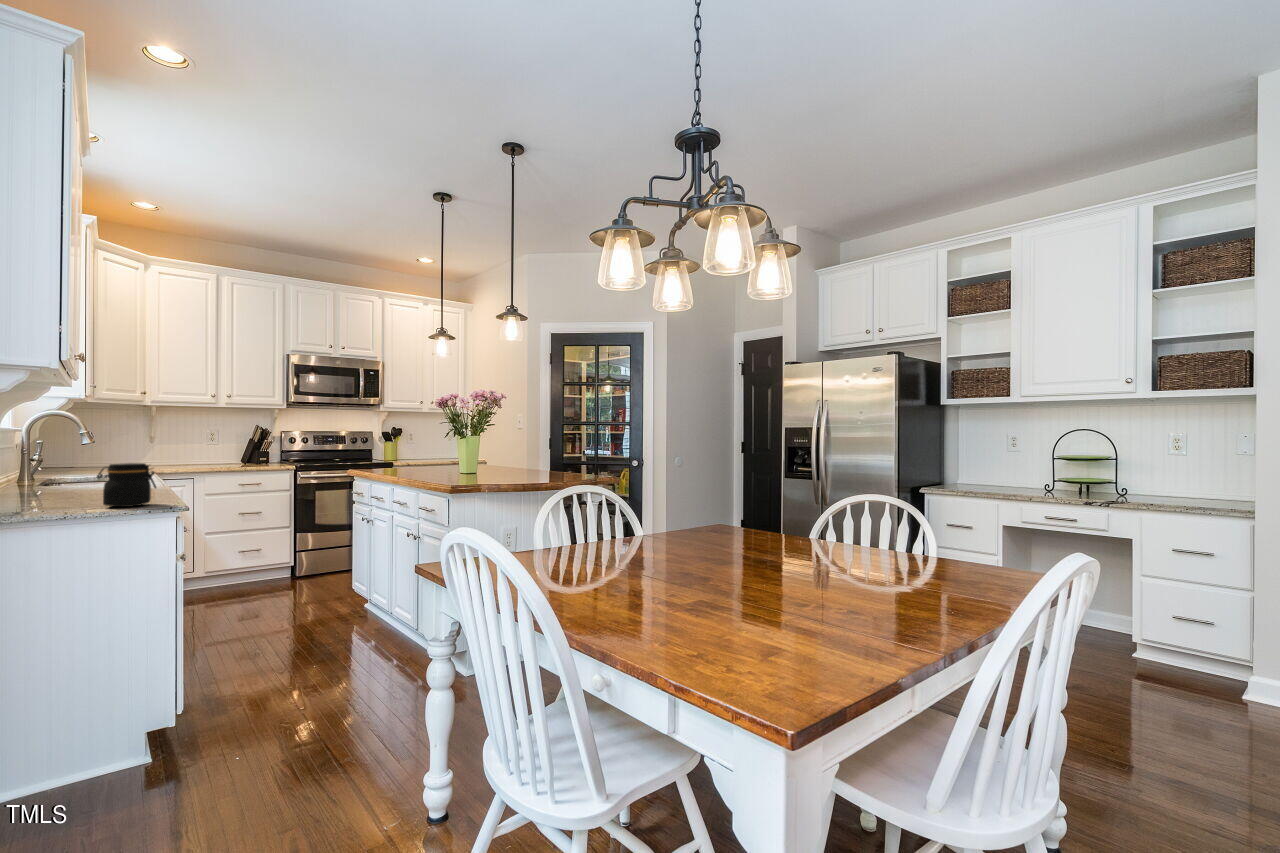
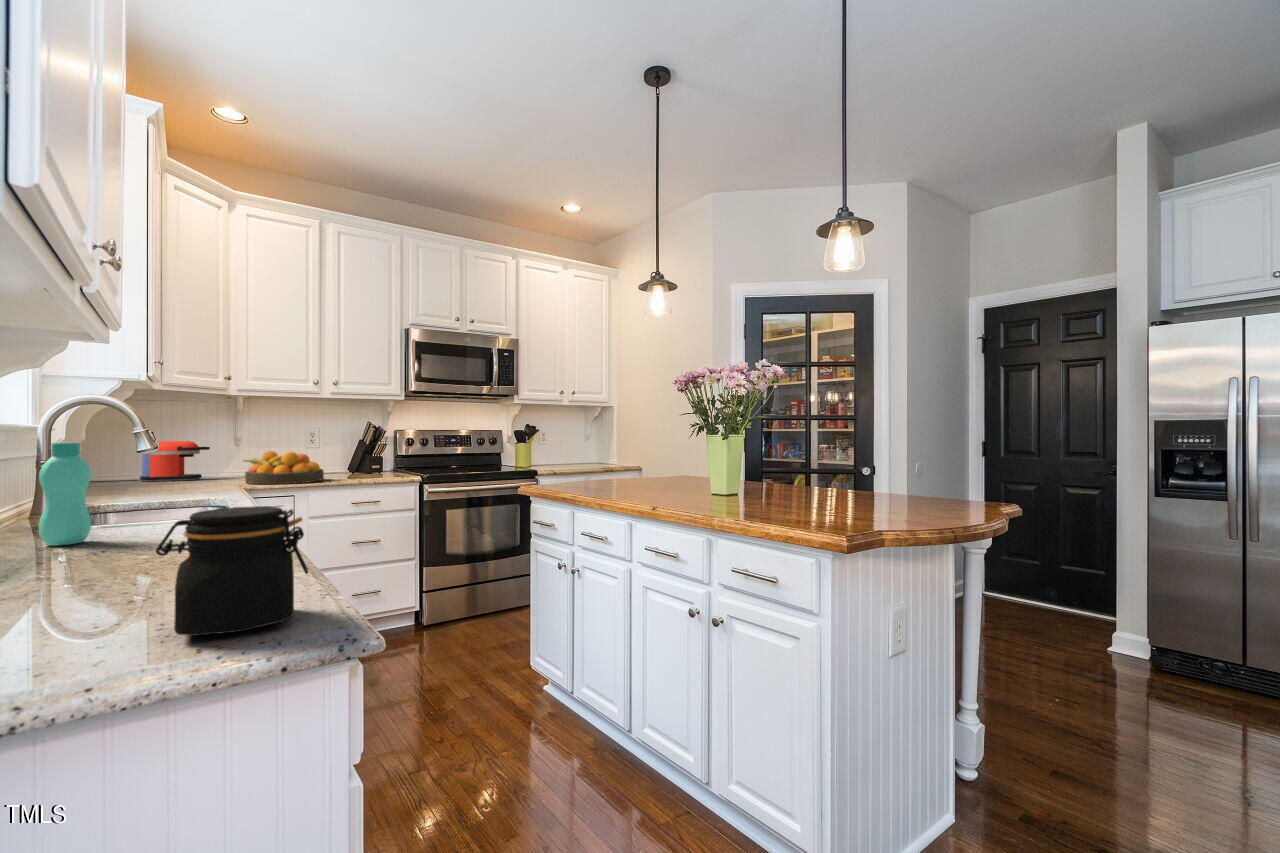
bottle: none [32,439,59,491] -> present [39,443,91,546]
coffee maker: none [78,439,132,468] -> present [140,441,210,482]
fruit bowl: none [156,446,217,470] -> present [244,451,324,484]

